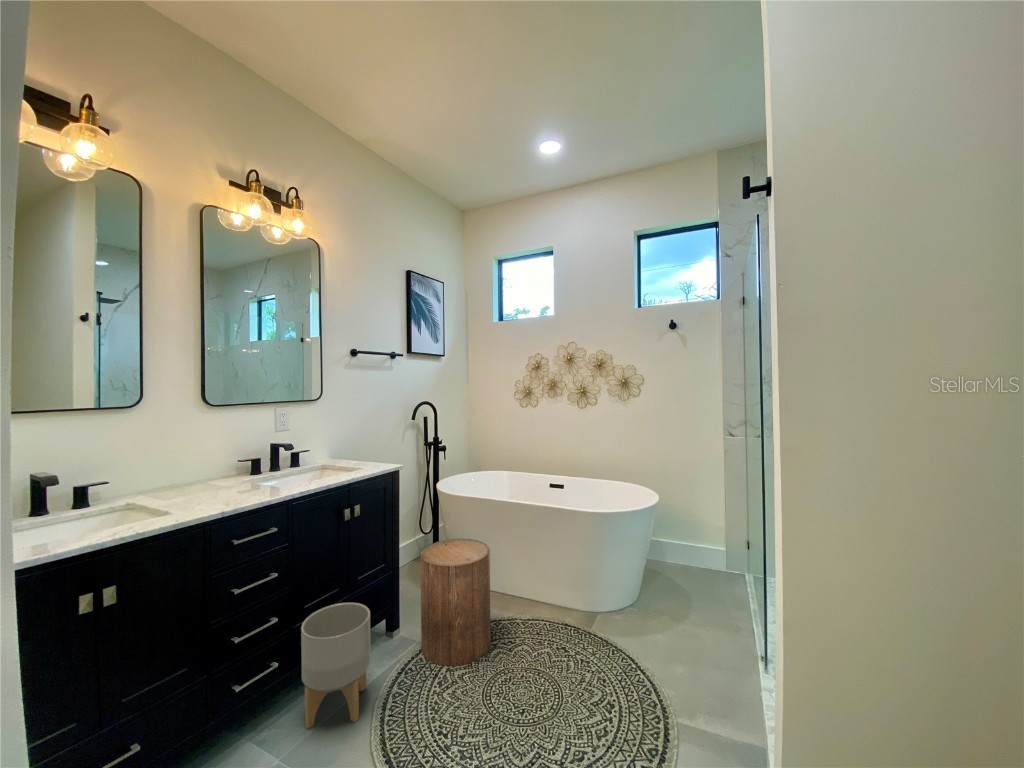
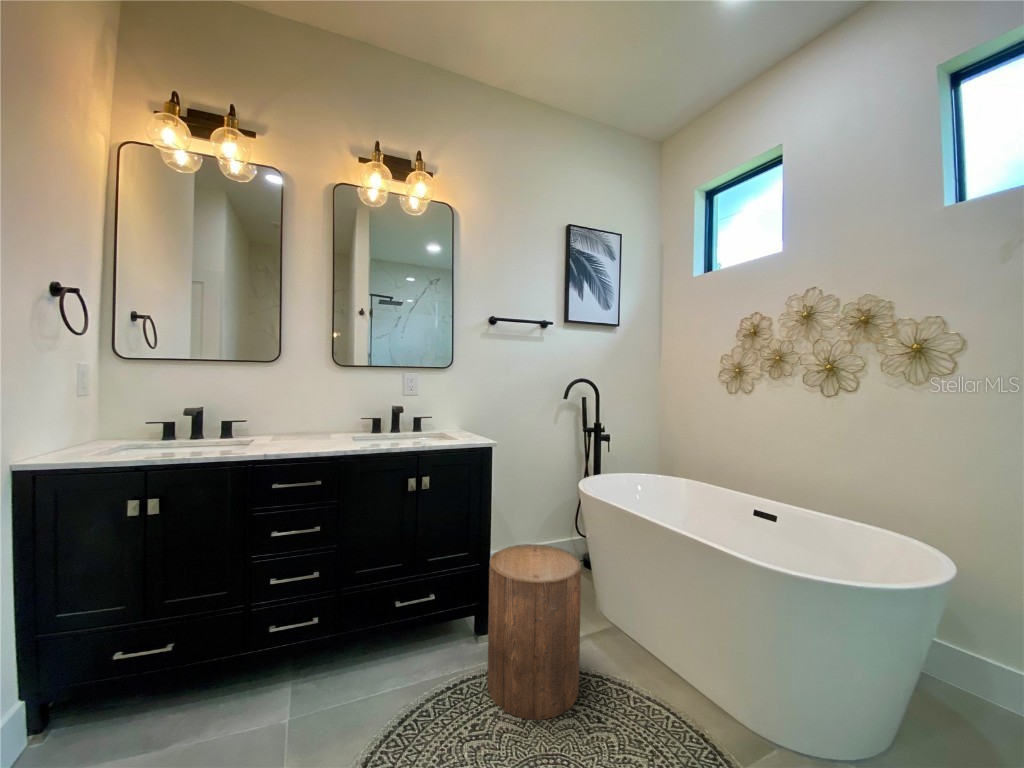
planter: present [301,603,371,729] -> none [333,579,410,719]

